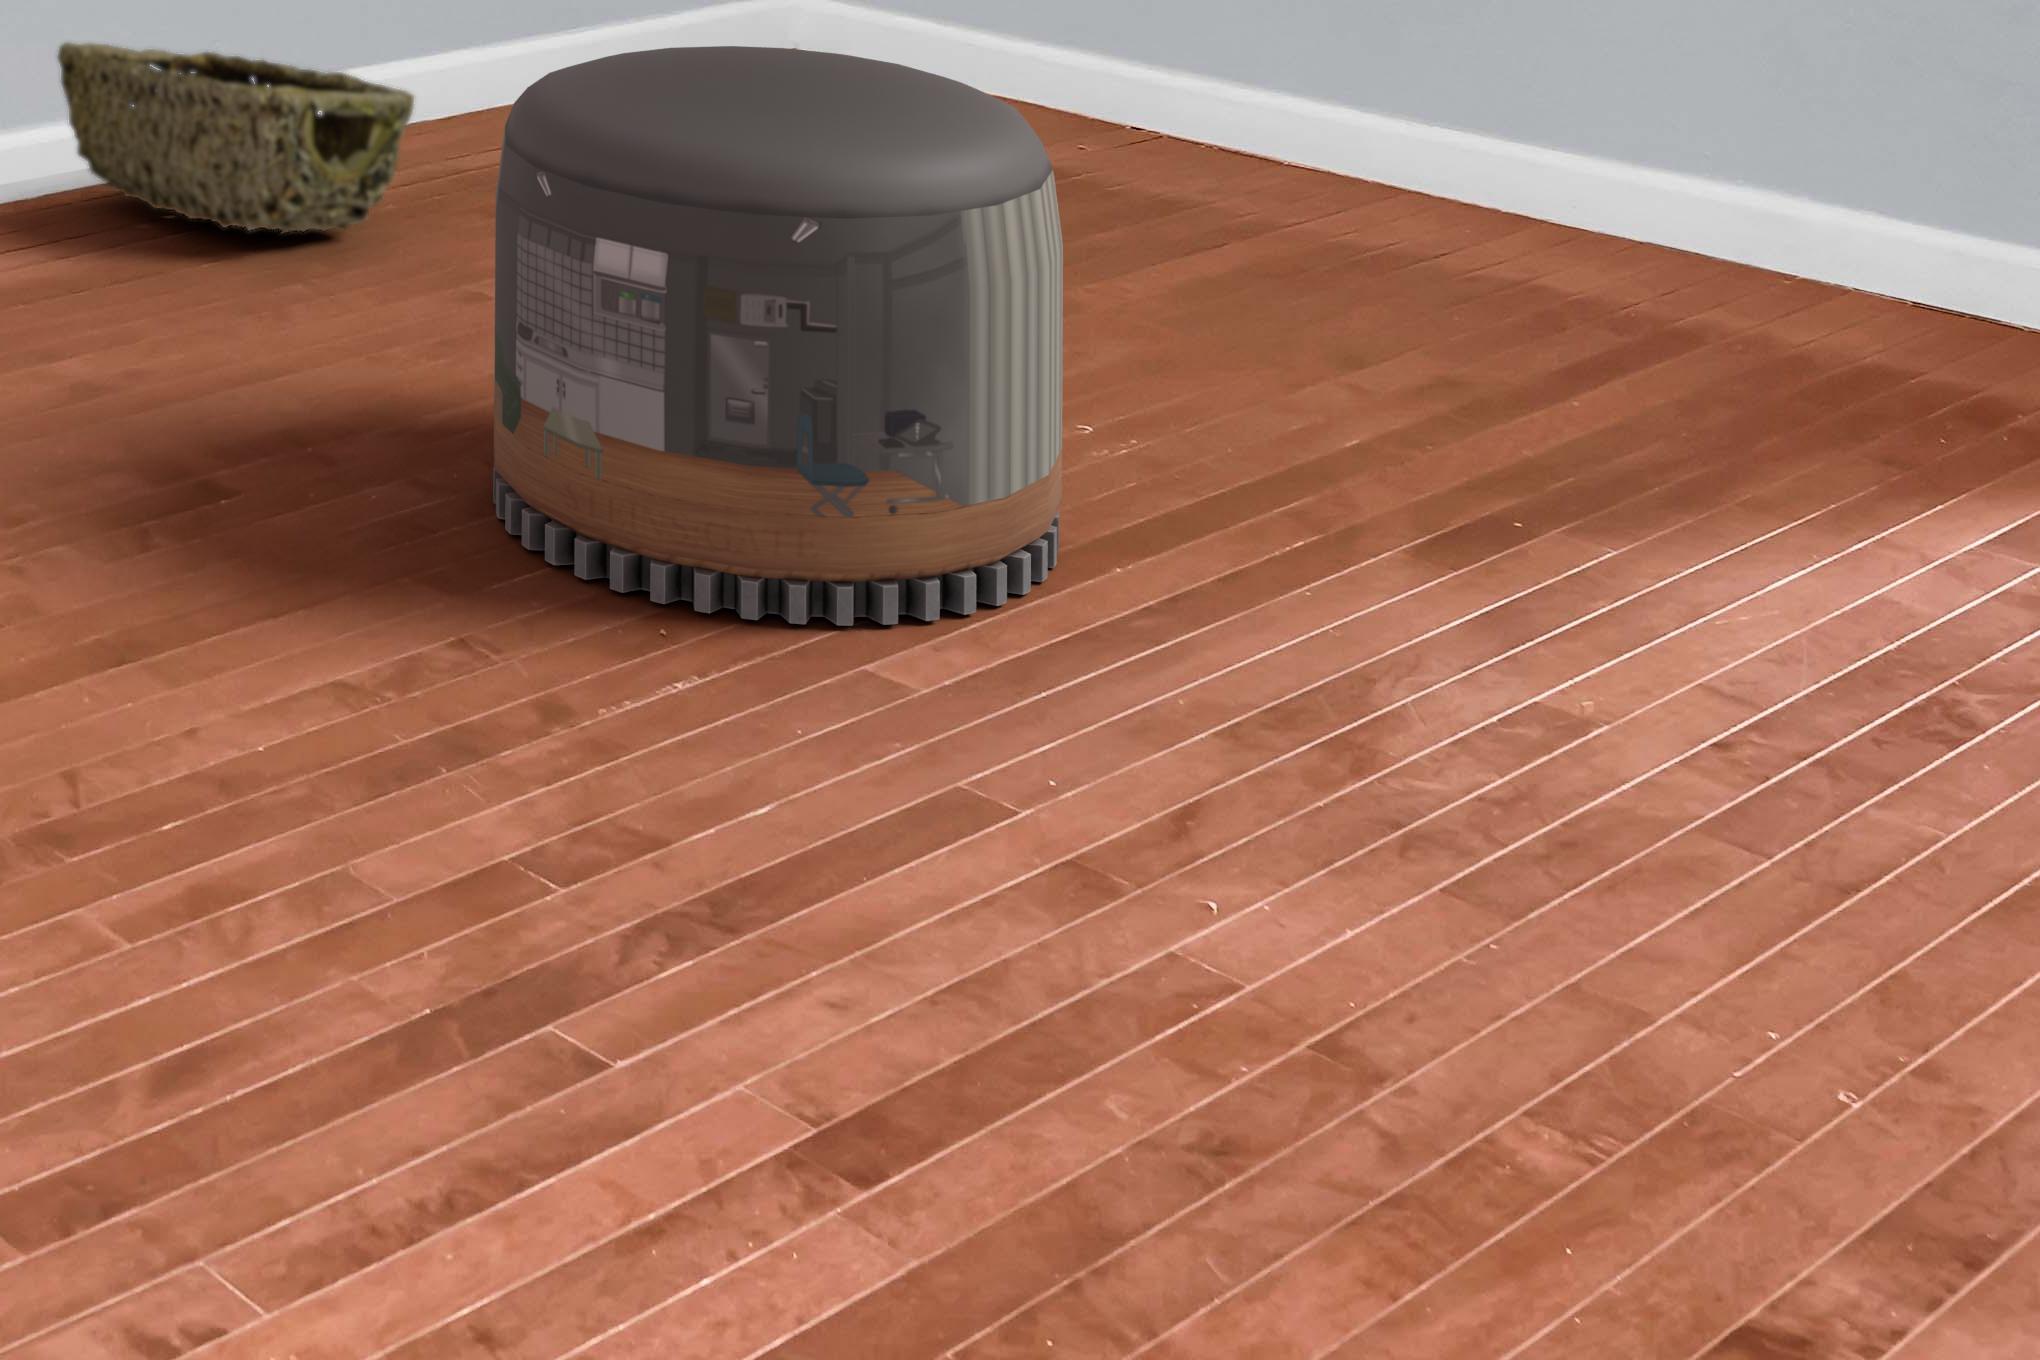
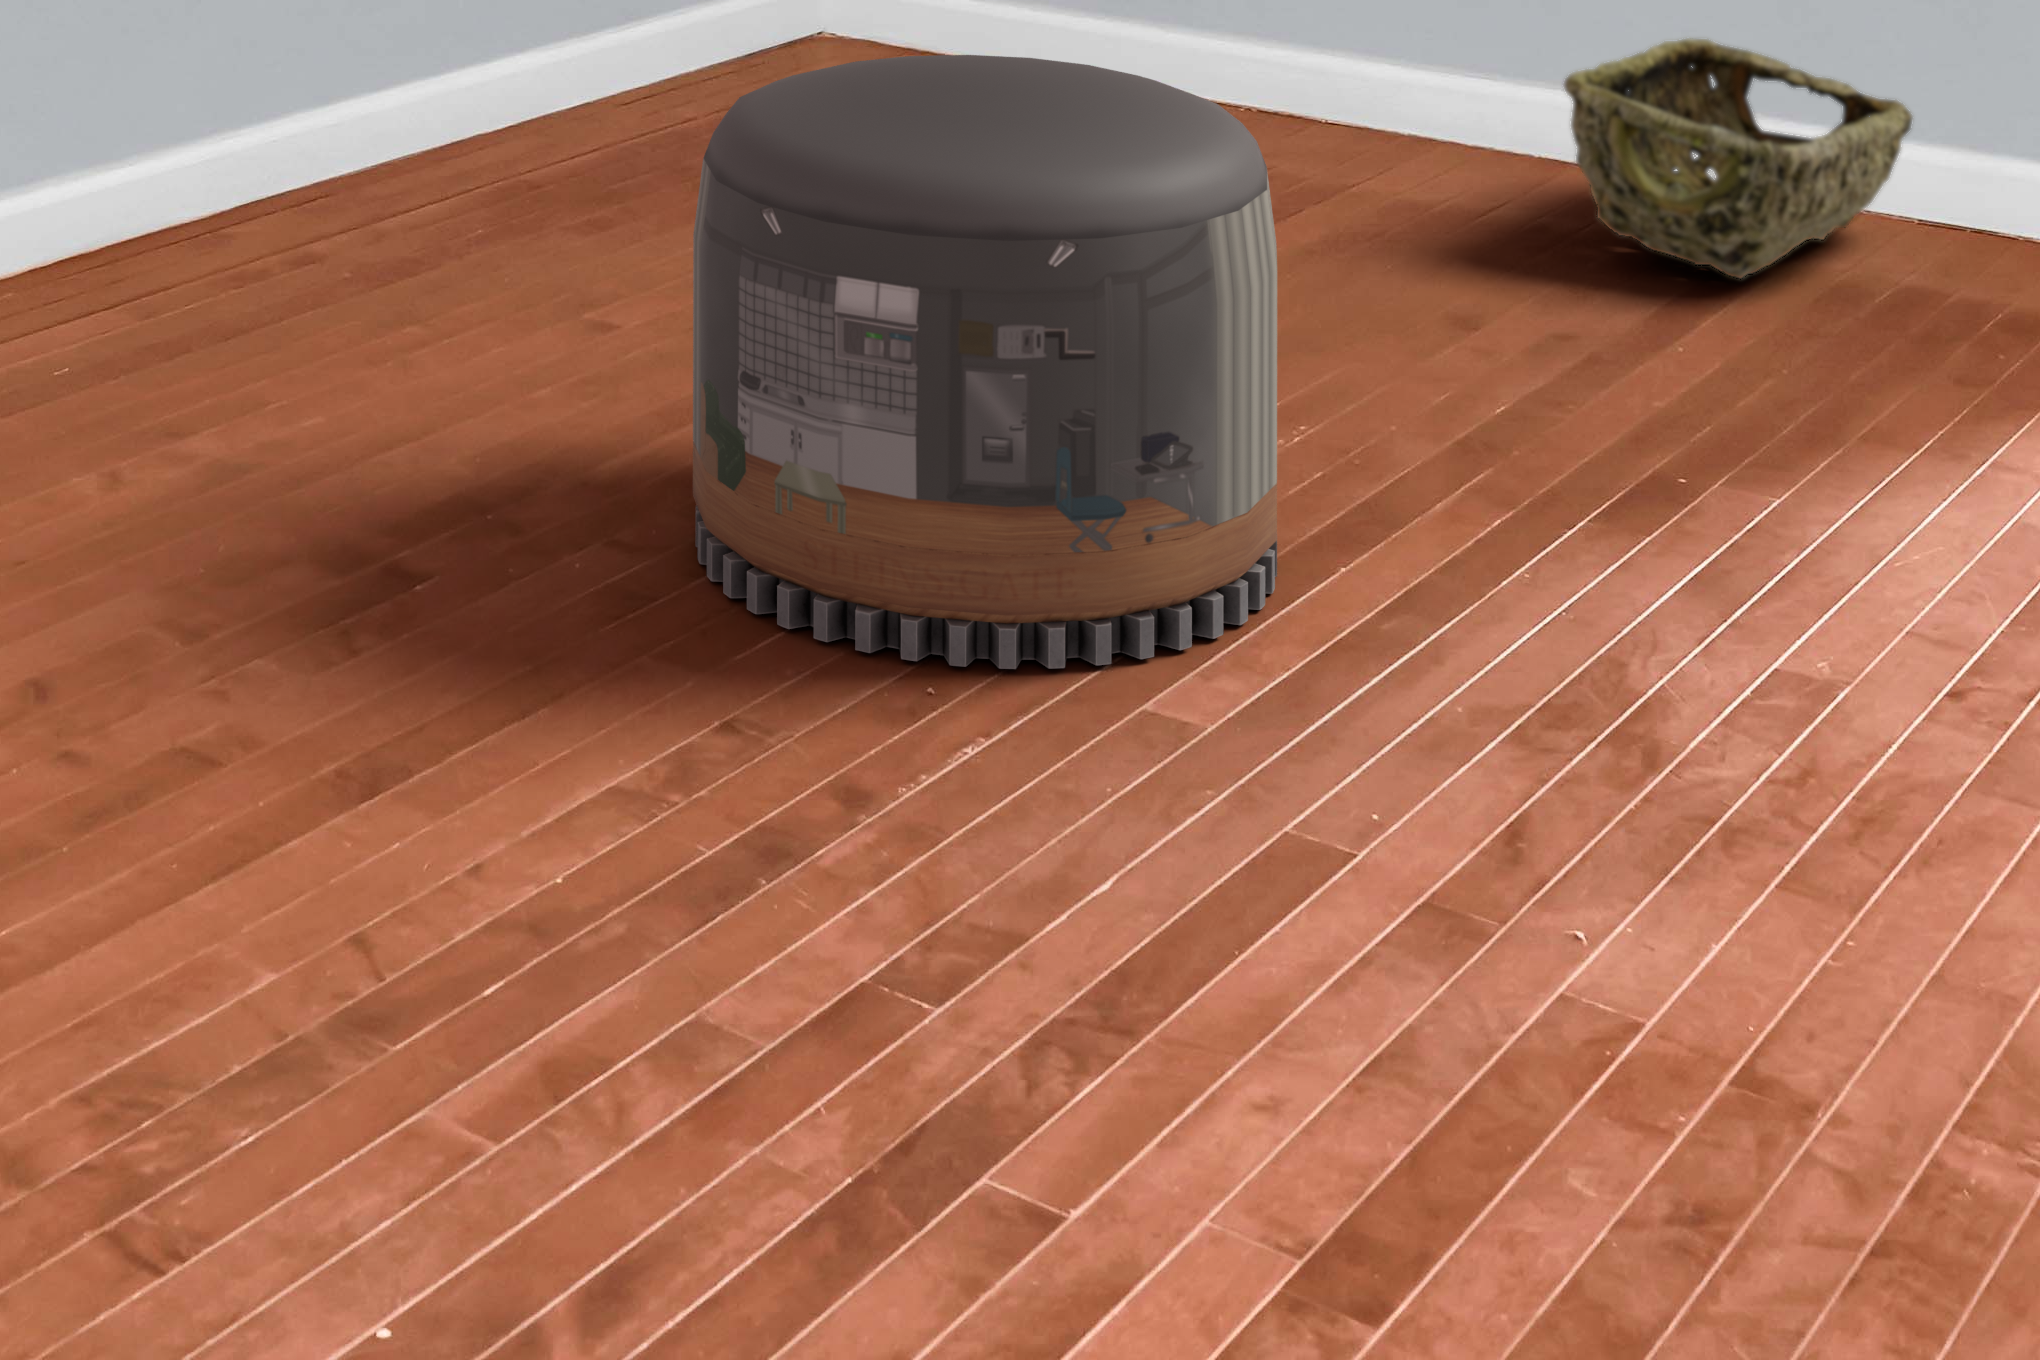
woven basket: present [58,43,414,233] -> present [1564,39,1912,278]

